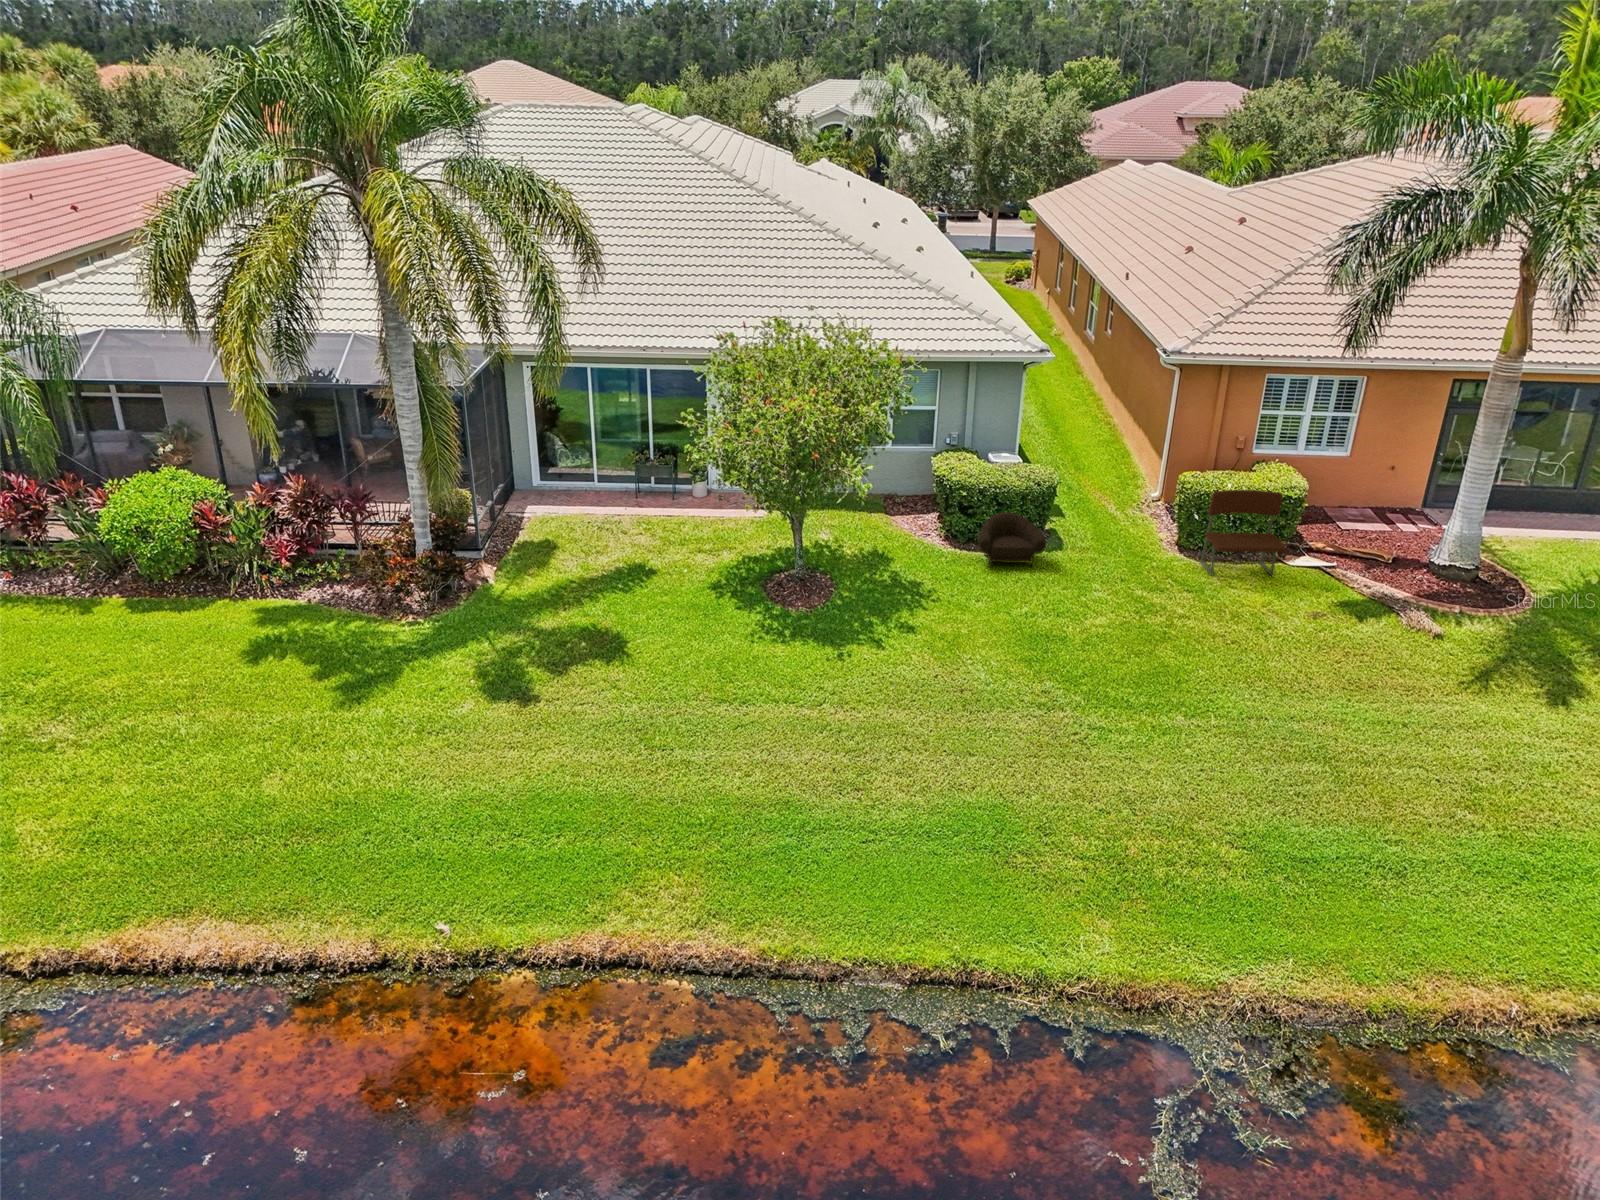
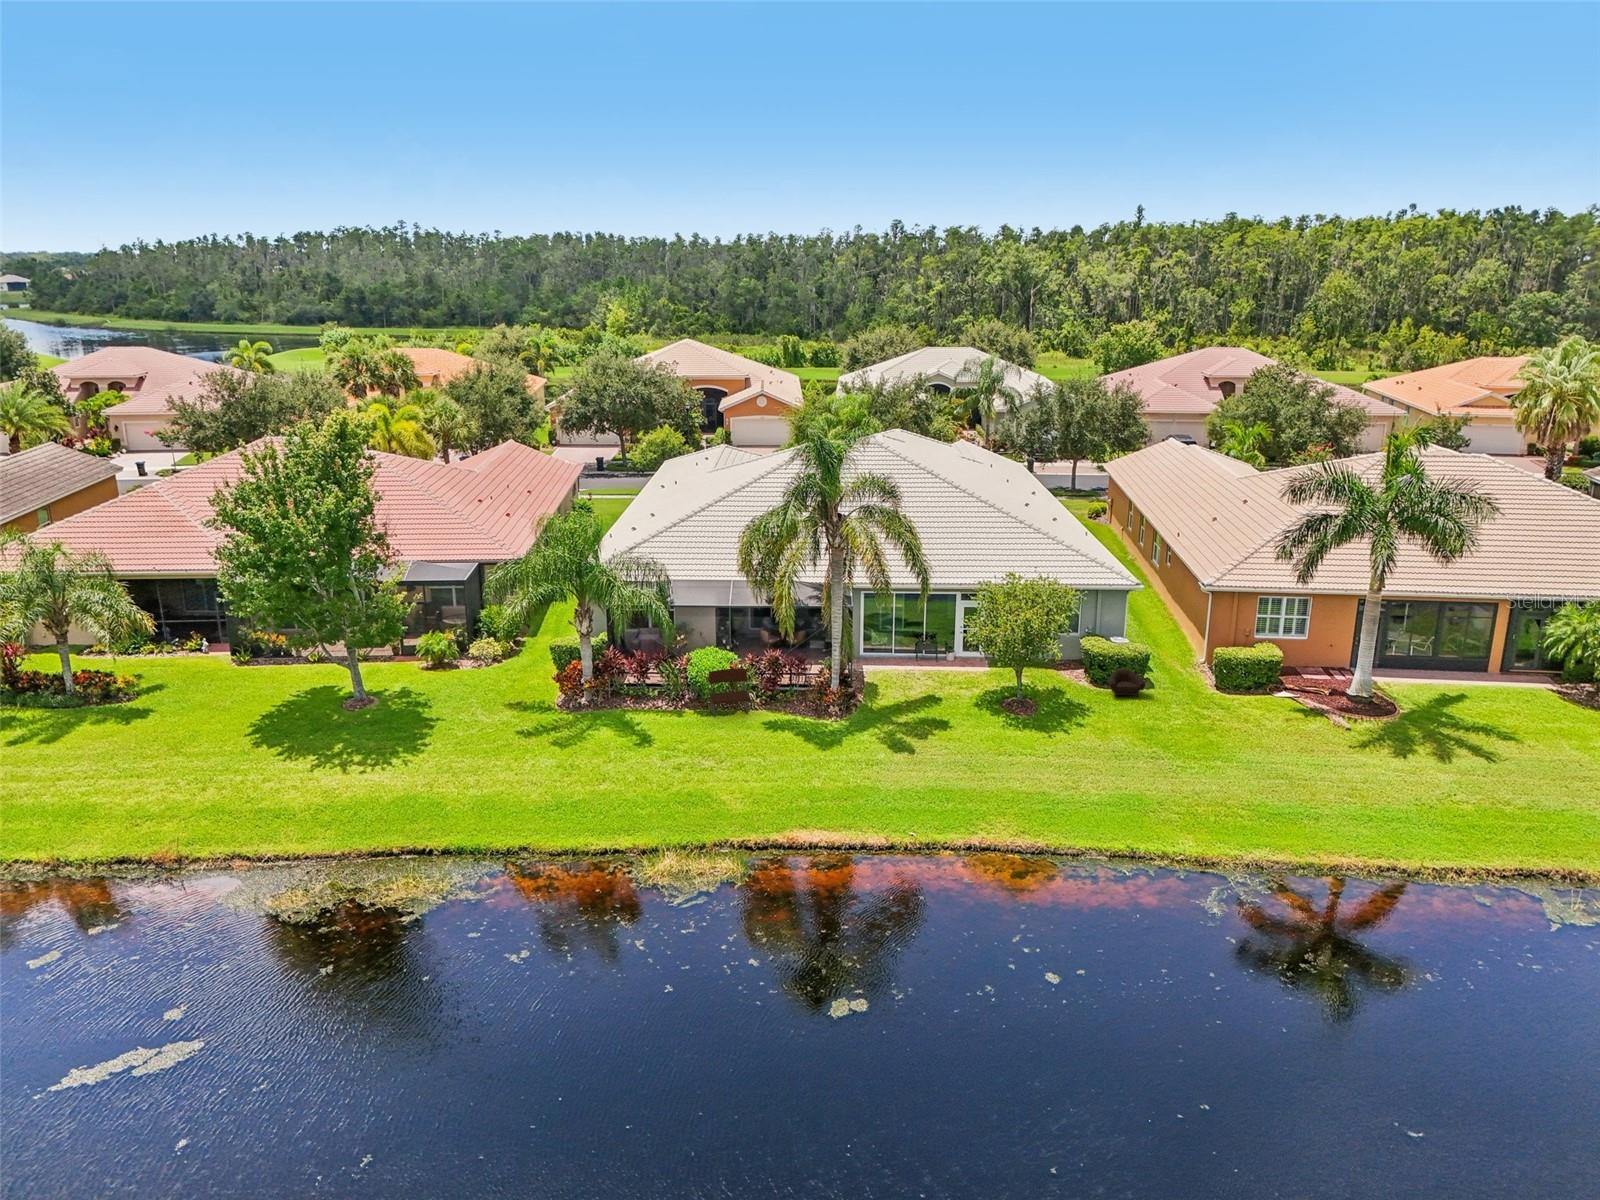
bench: present [1200,490,1288,576] -> present [709,669,750,717]

